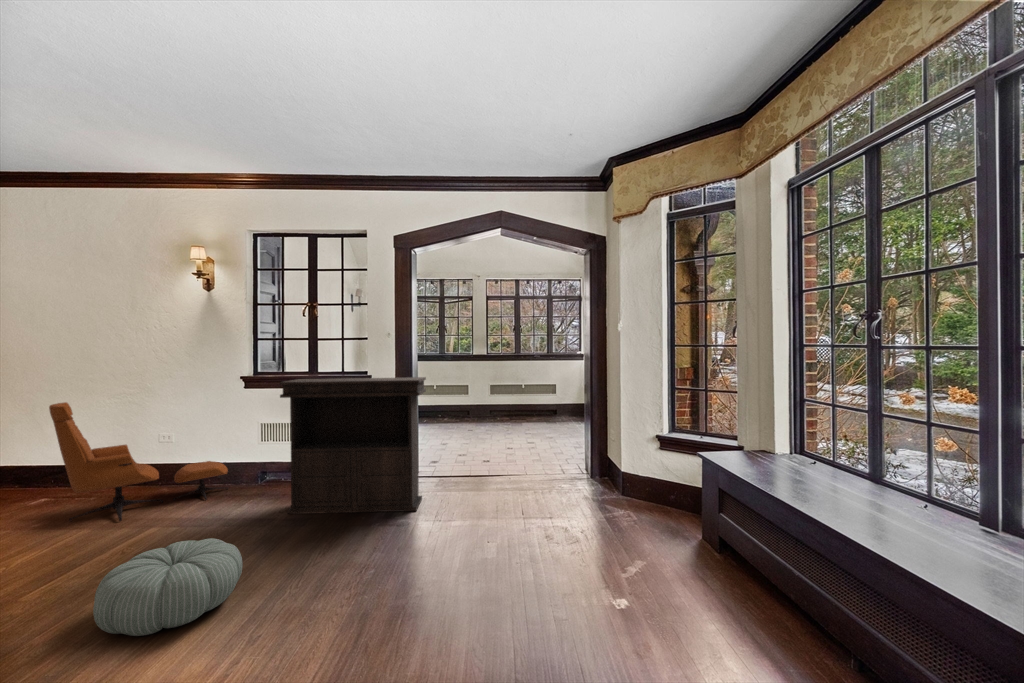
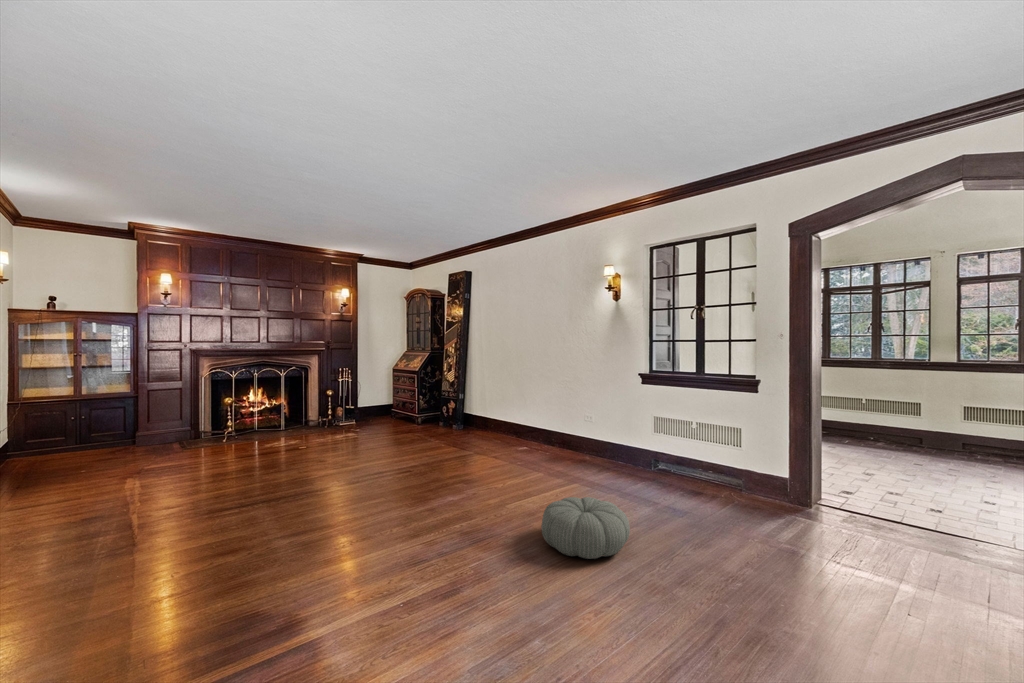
console table: present [280,377,426,514] -> none [667,379,827,542]
lounge chair: present [49,402,228,521] -> none [527,384,630,473]

